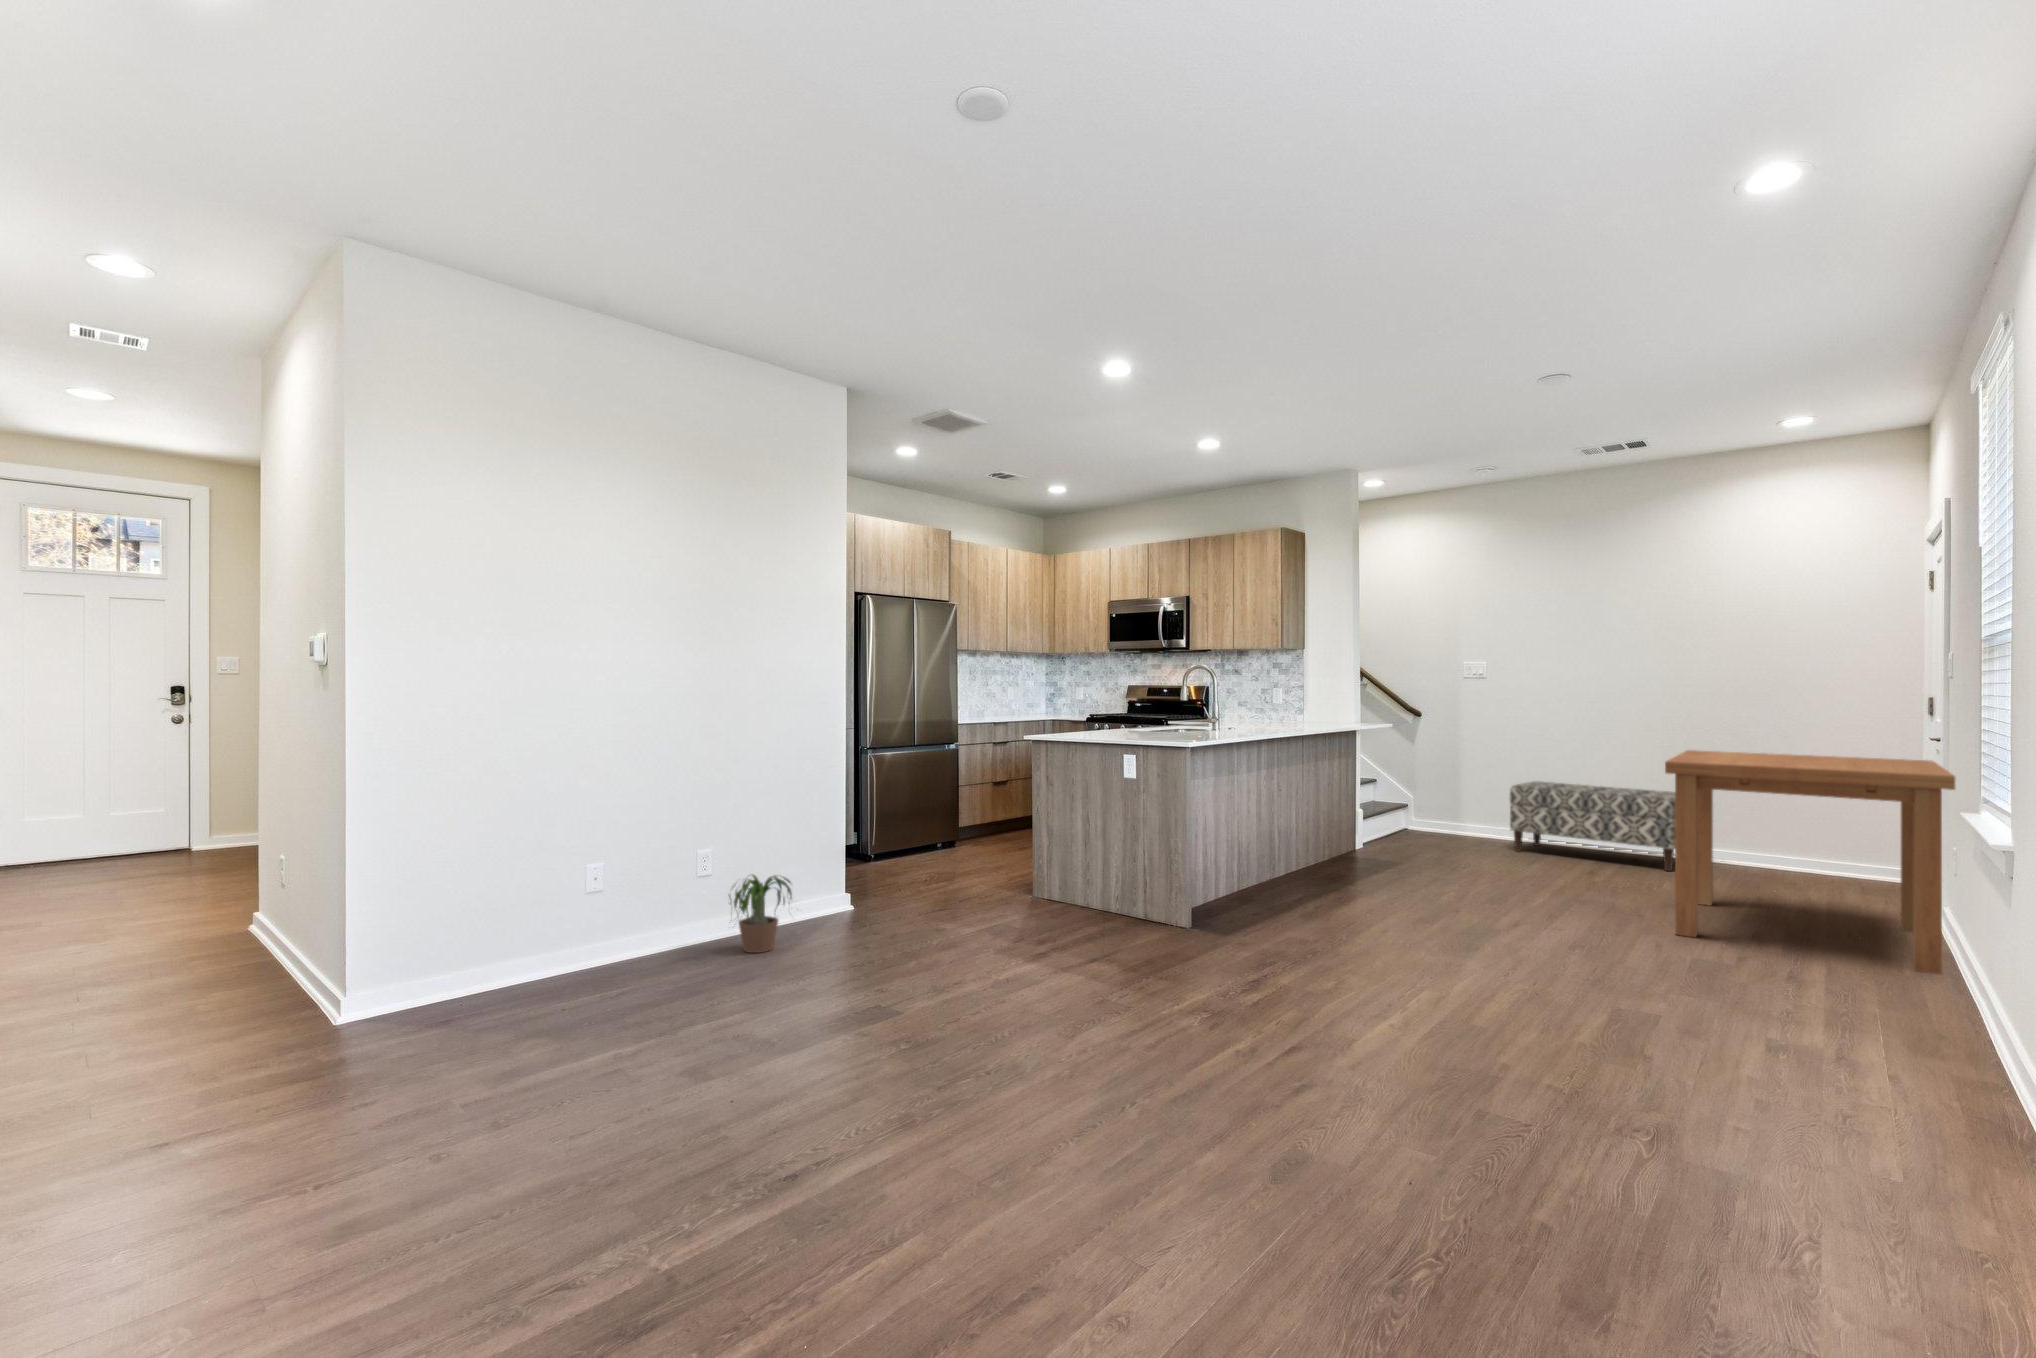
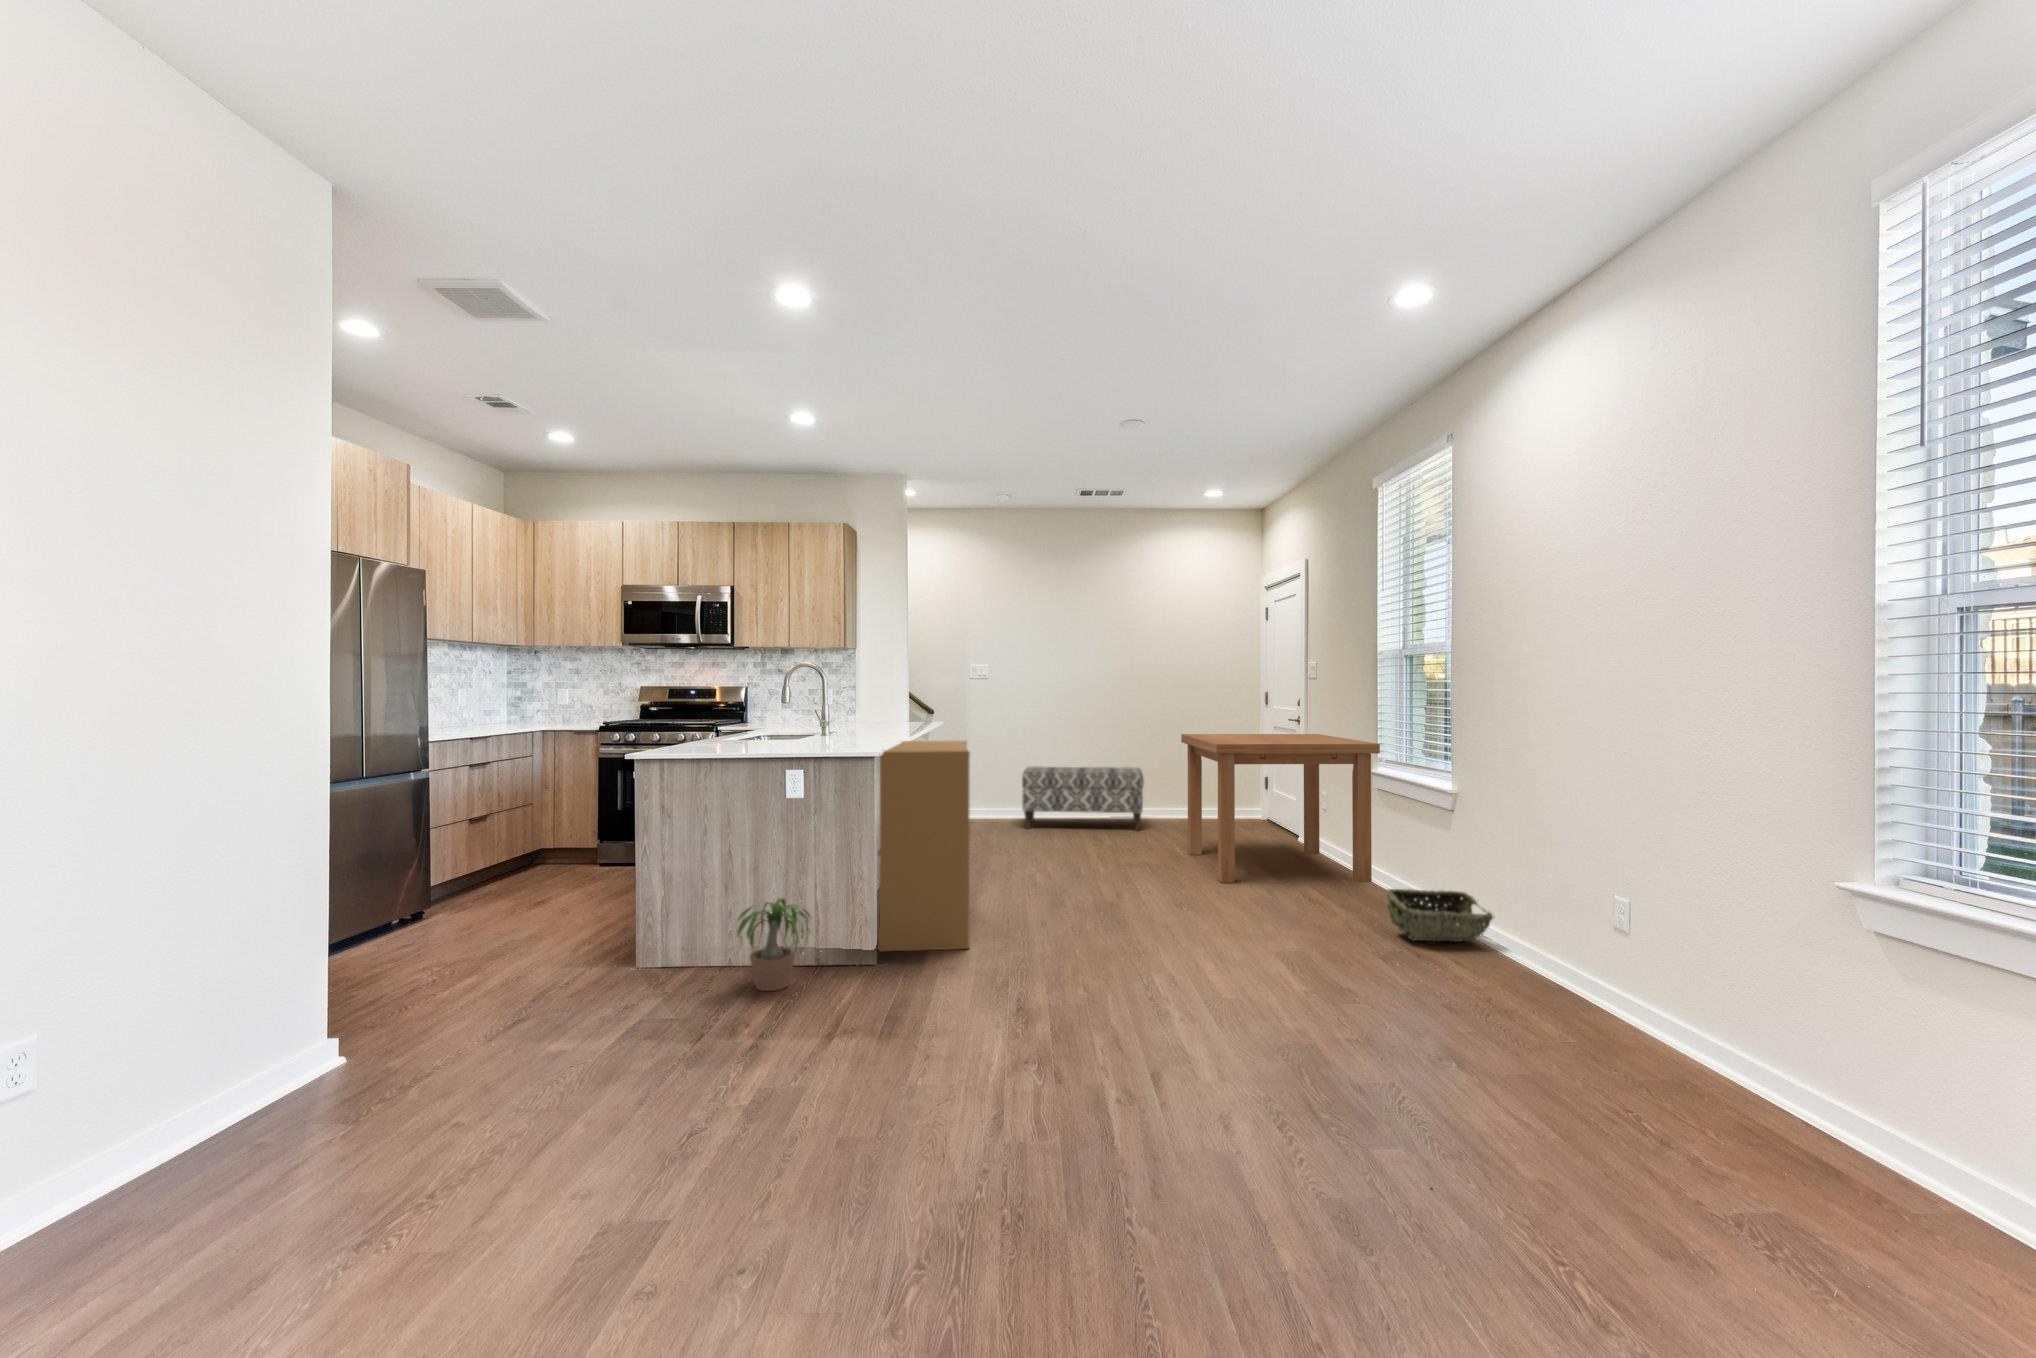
bookshelf: none [1201,738,1328,931] -> present [878,741,970,951]
potted plant: present [730,875,792,953] -> present [737,898,819,991]
woven basket: none [1816,963,1987,1054] -> present [1386,889,1493,942]

